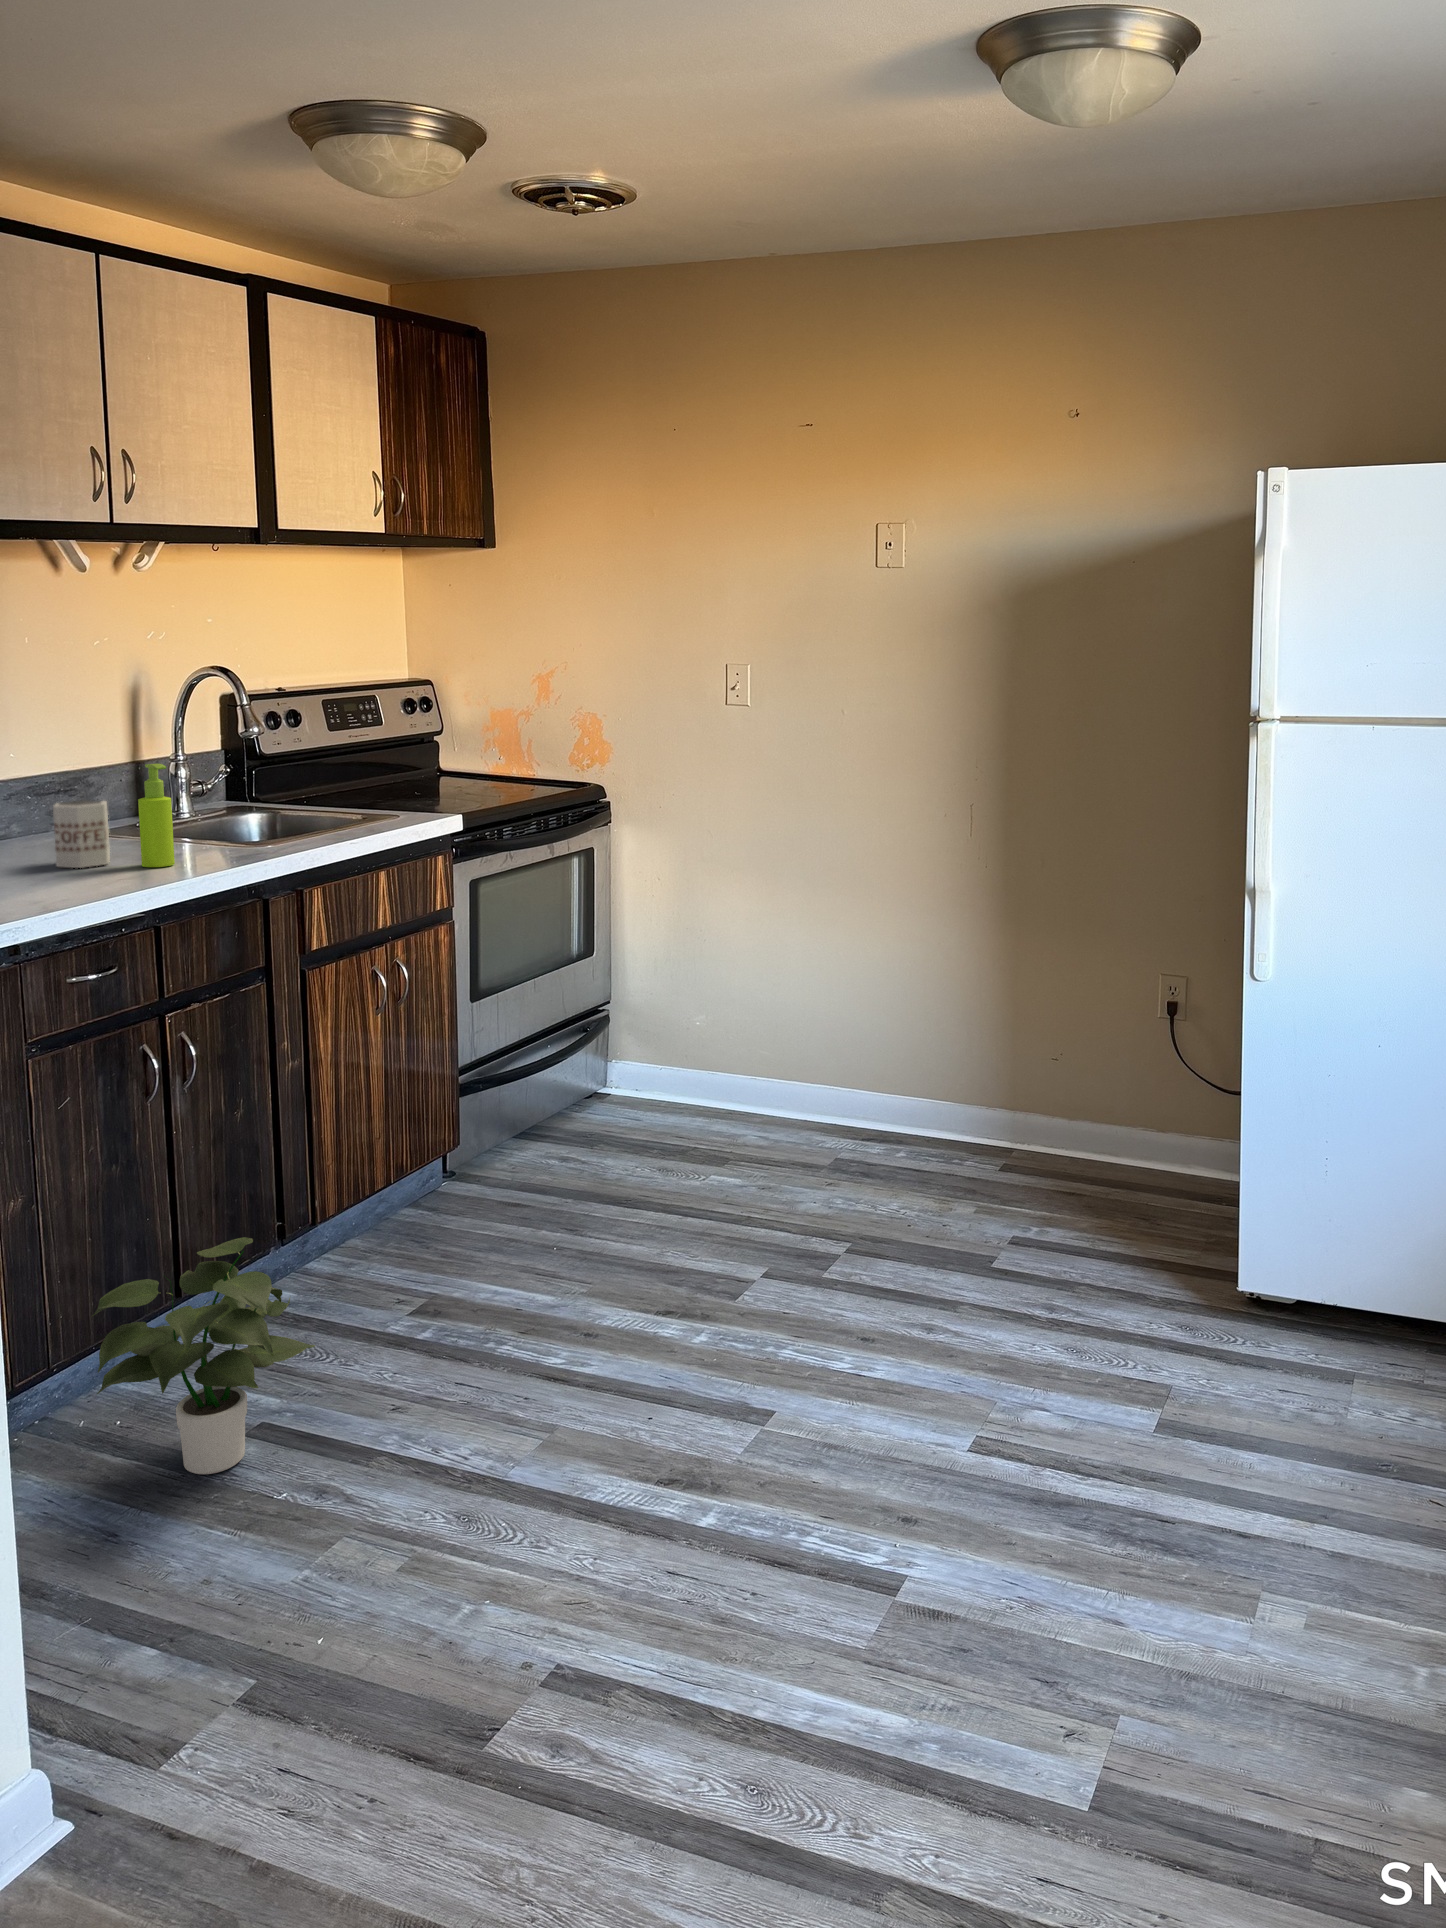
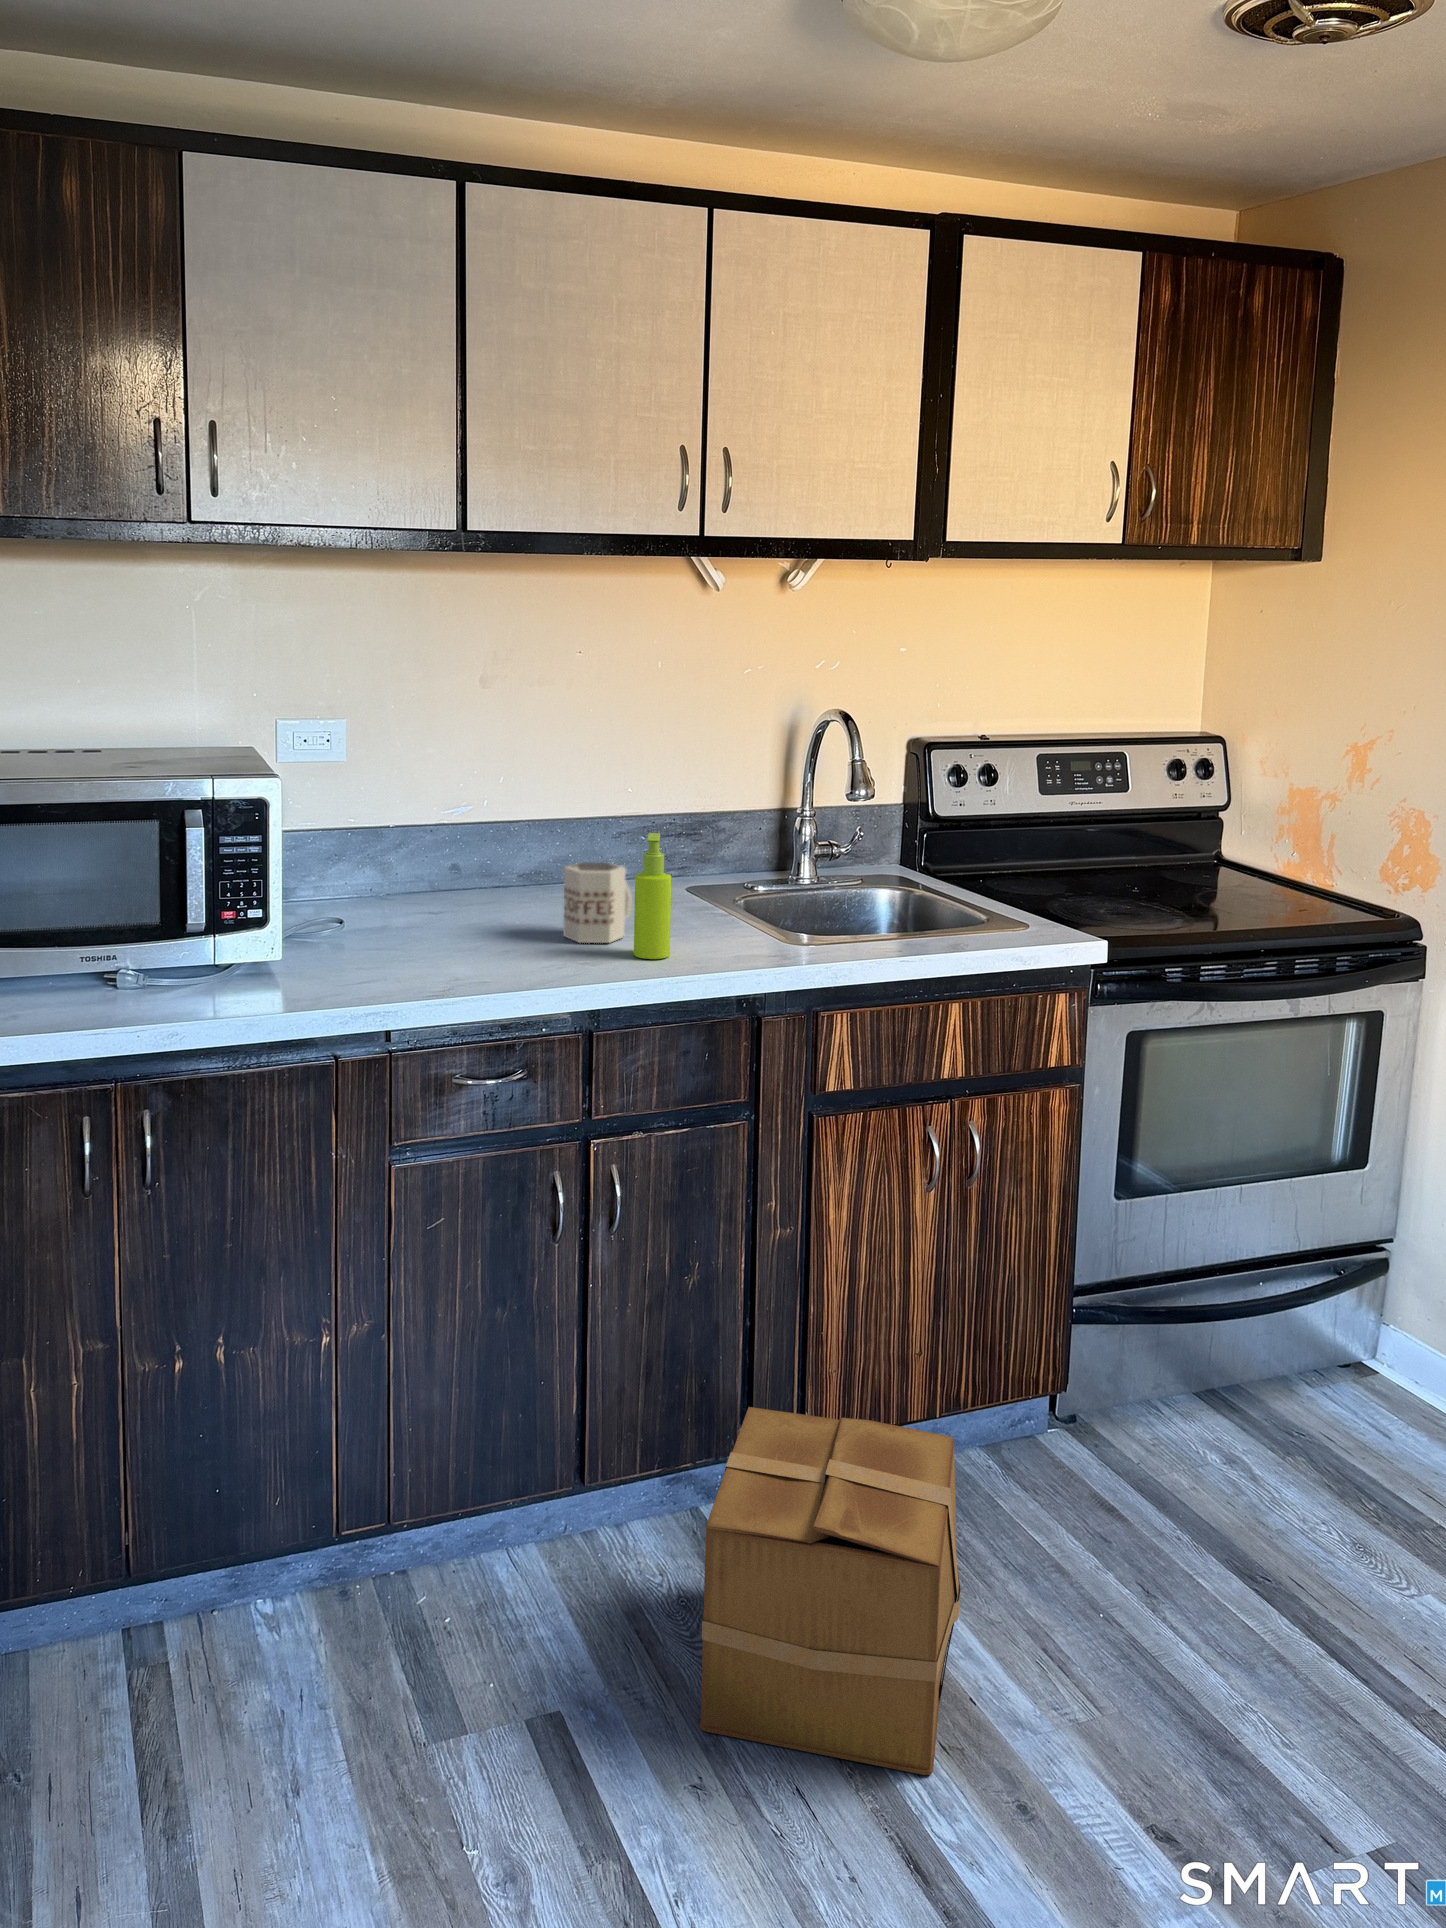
cardboard box: none [319,1151,529,1388] -> present [700,1407,961,1775]
potted plant: present [92,1237,315,1474] -> none [351,1464,601,1756]

